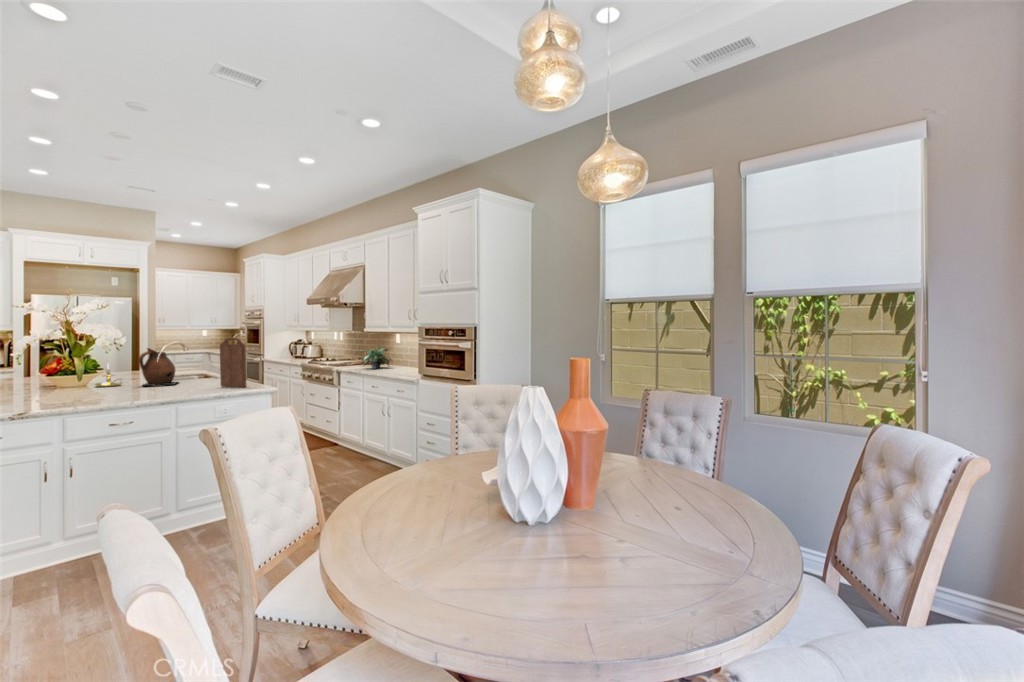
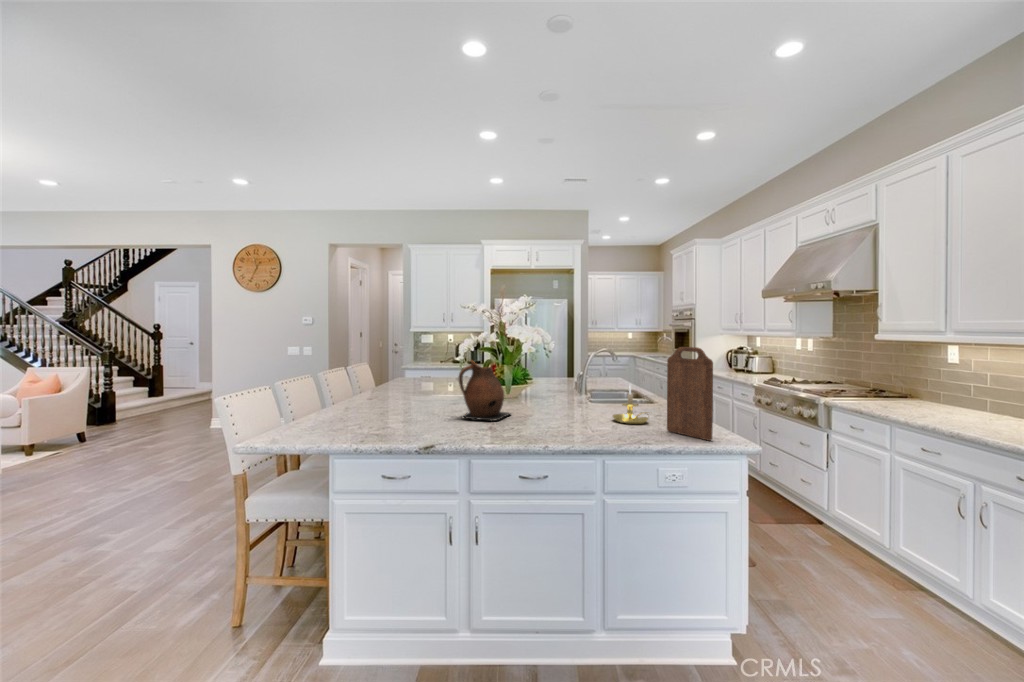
potted plant: present [361,345,391,369] -> none [881,365,961,410]
ceramic pitcher: present [139,348,178,386] -> present [459,360,510,421]
candle holder: present [95,364,122,387] -> present [612,386,648,424]

